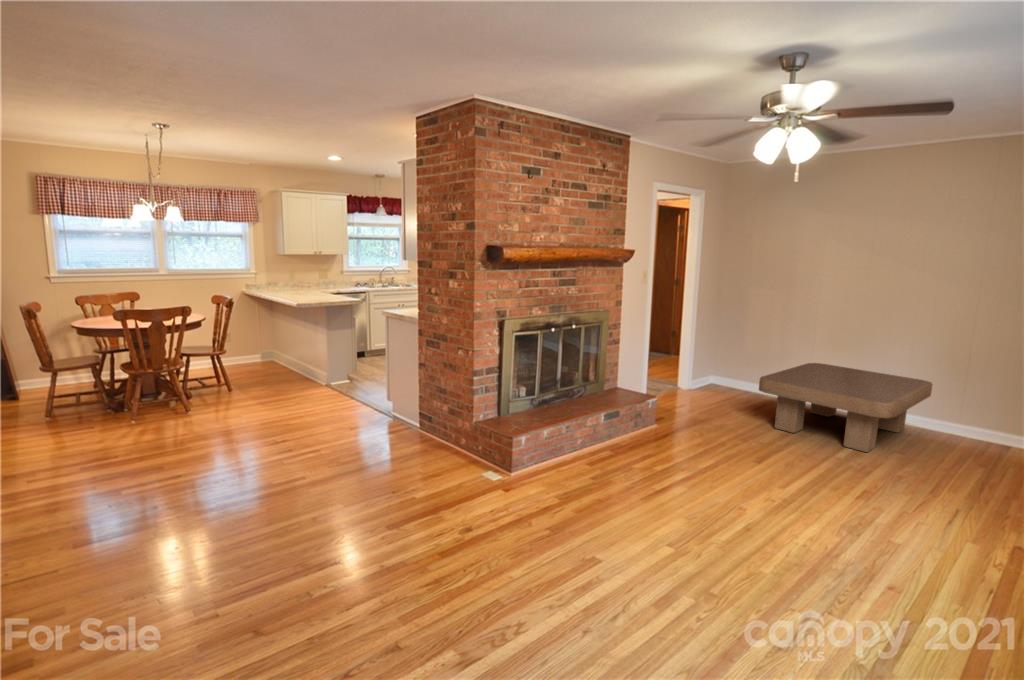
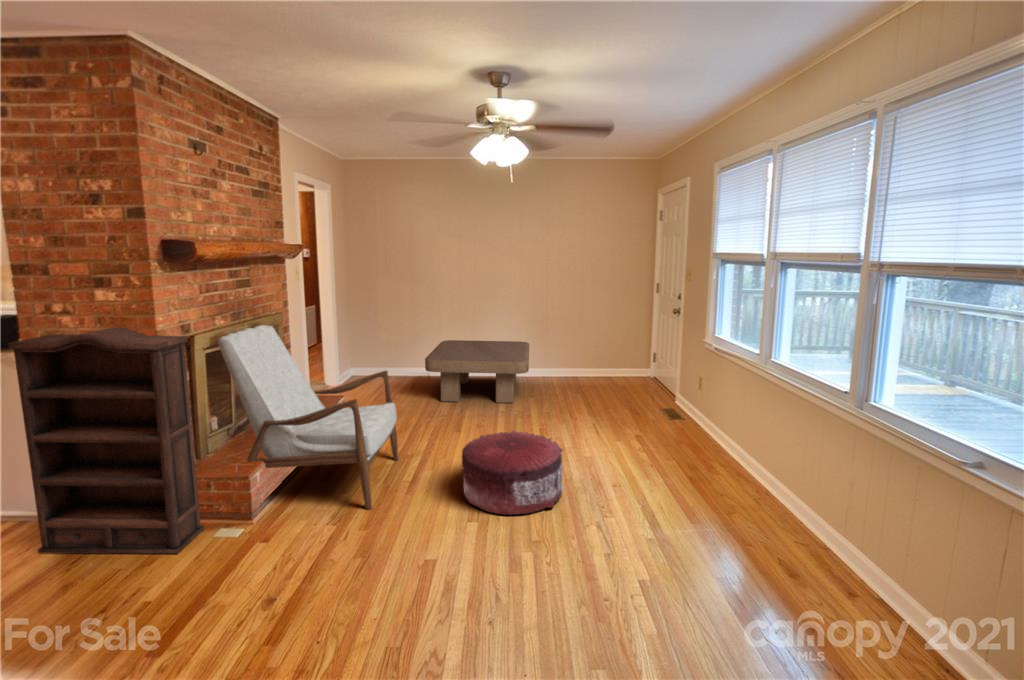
bookshelf: none [400,307,485,477] -> present [8,327,204,554]
armchair: none [515,318,669,500] -> present [218,325,399,509]
pouf: none [688,466,821,576] -> present [462,430,563,515]

